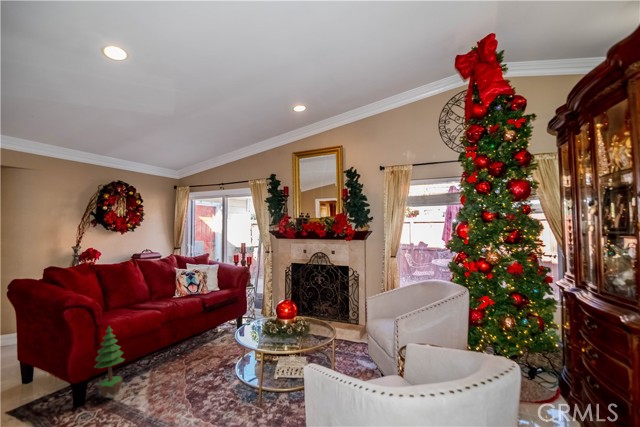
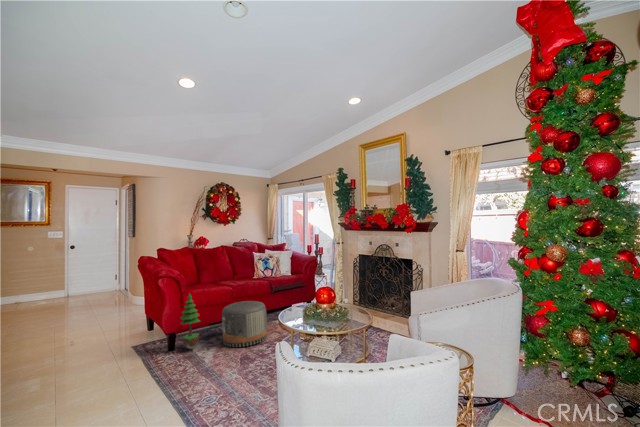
pouf: none [150,325,208,384] -> present [222,301,267,347]

